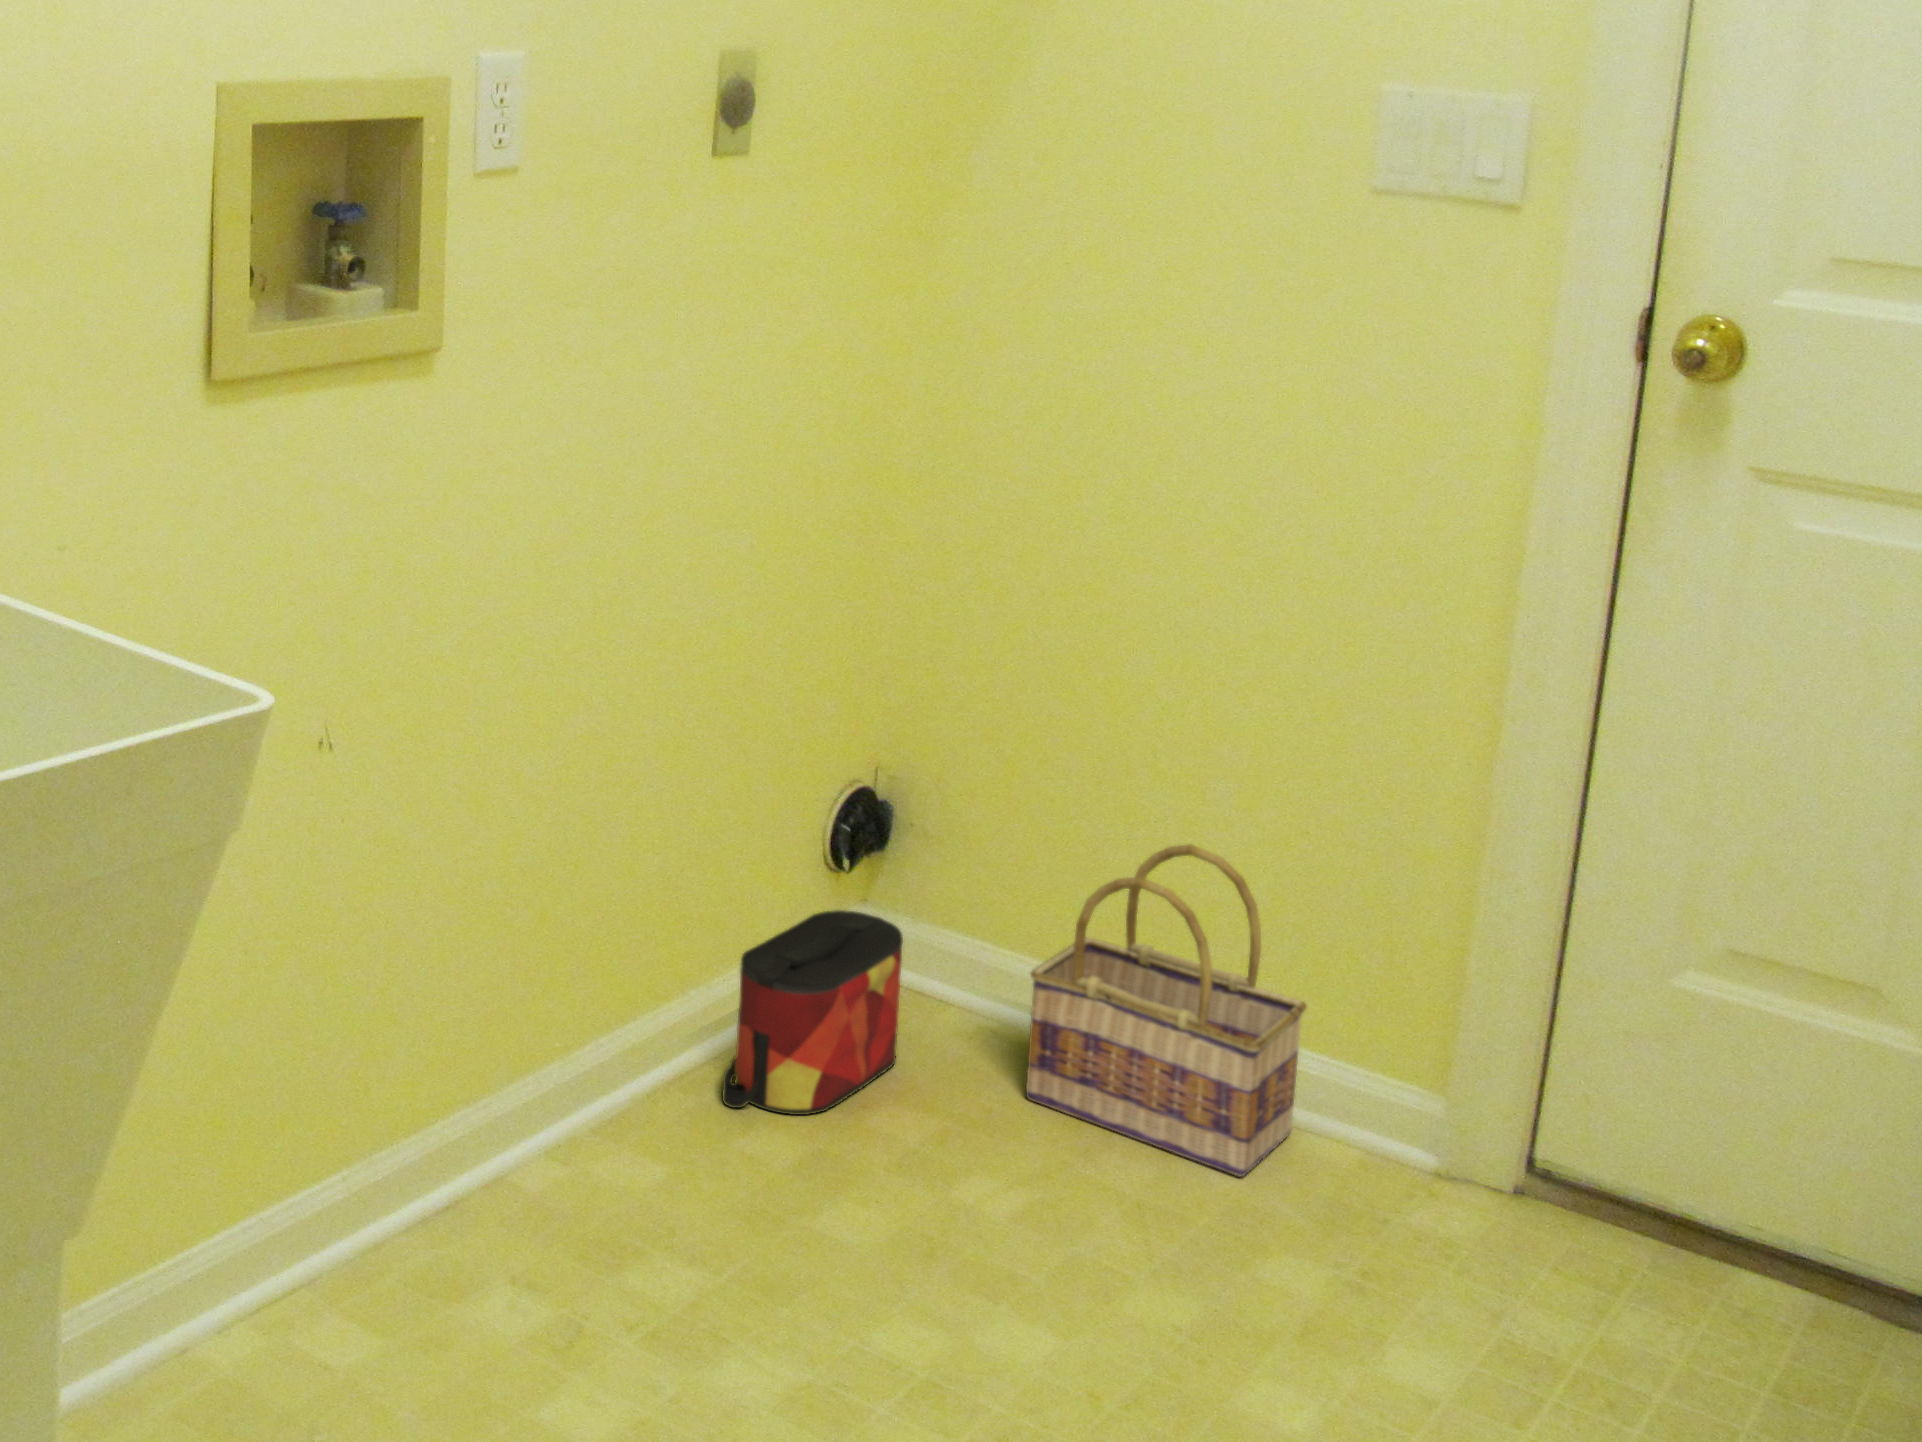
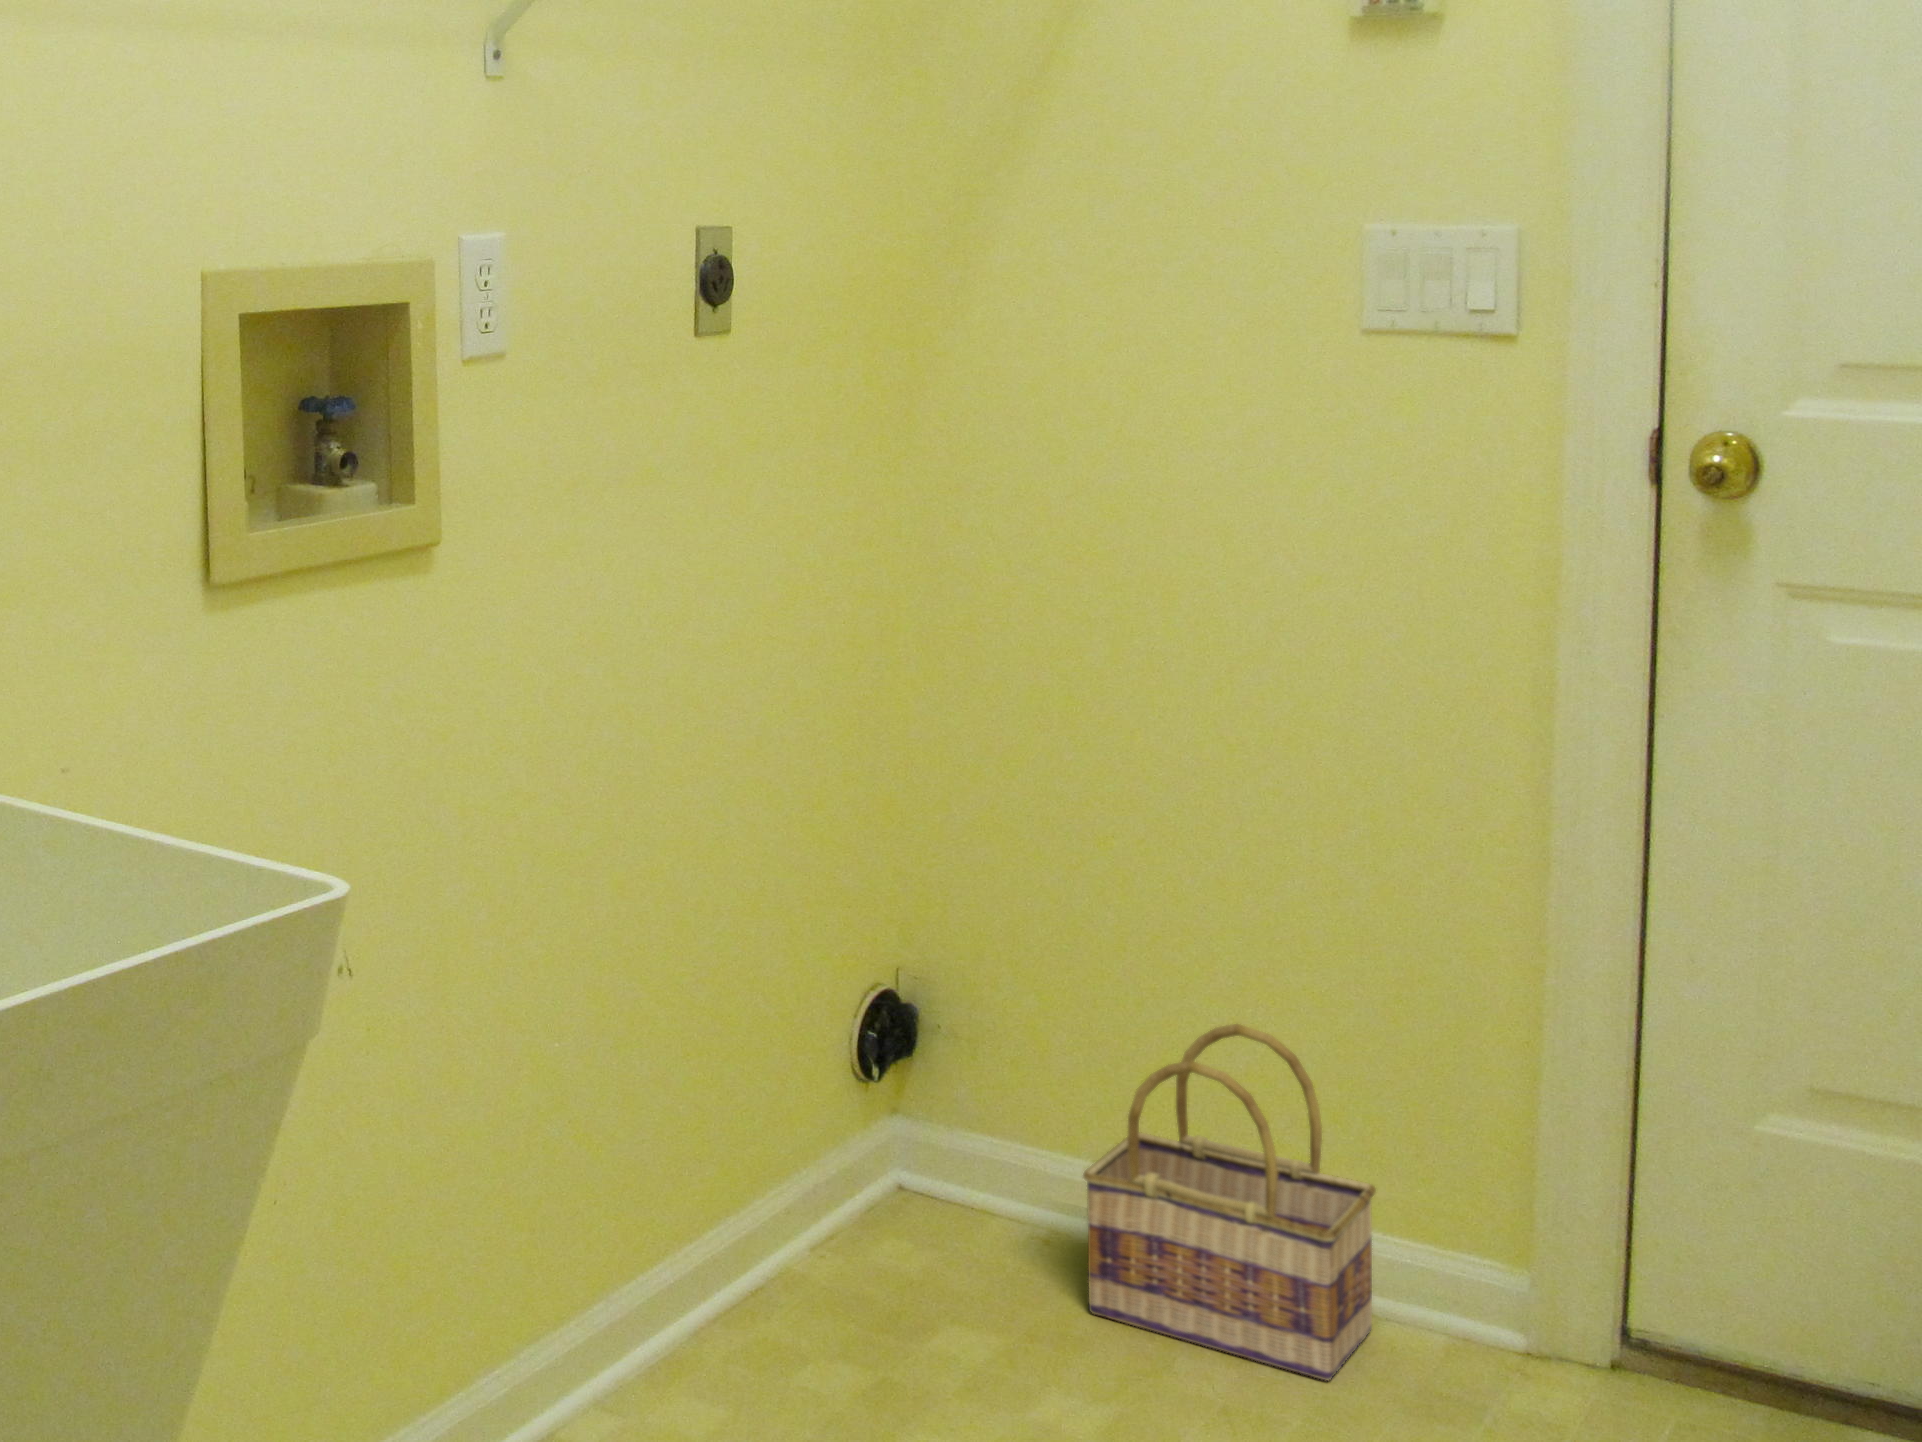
bag: present [722,910,903,1115] -> none [769,1122,947,1348]

